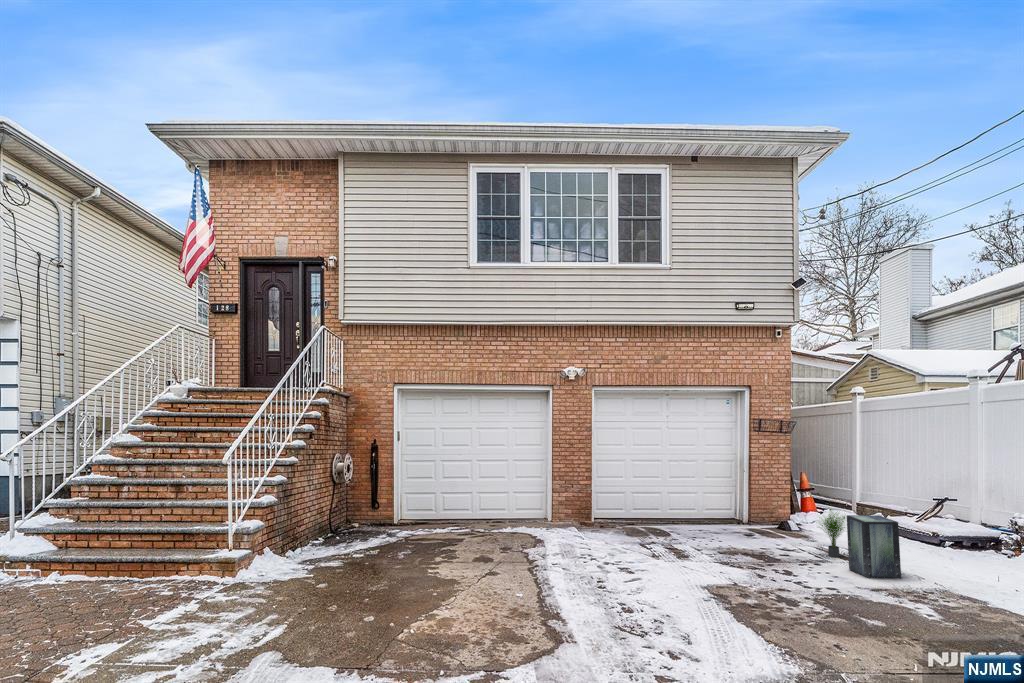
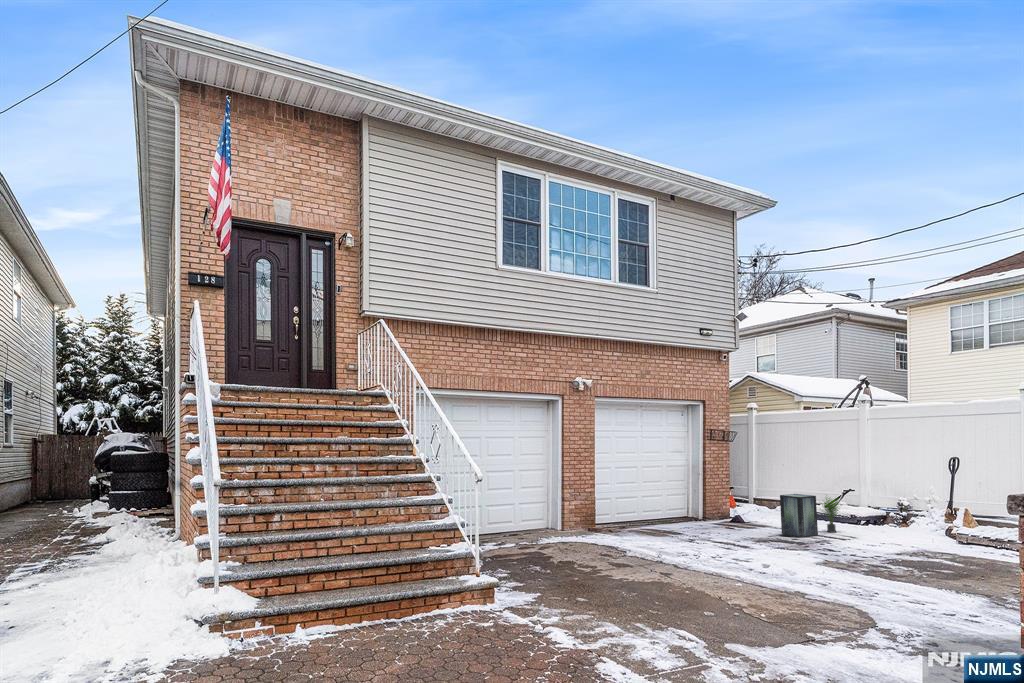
storage box: present [847,515,901,579] -> present [780,494,818,538]

